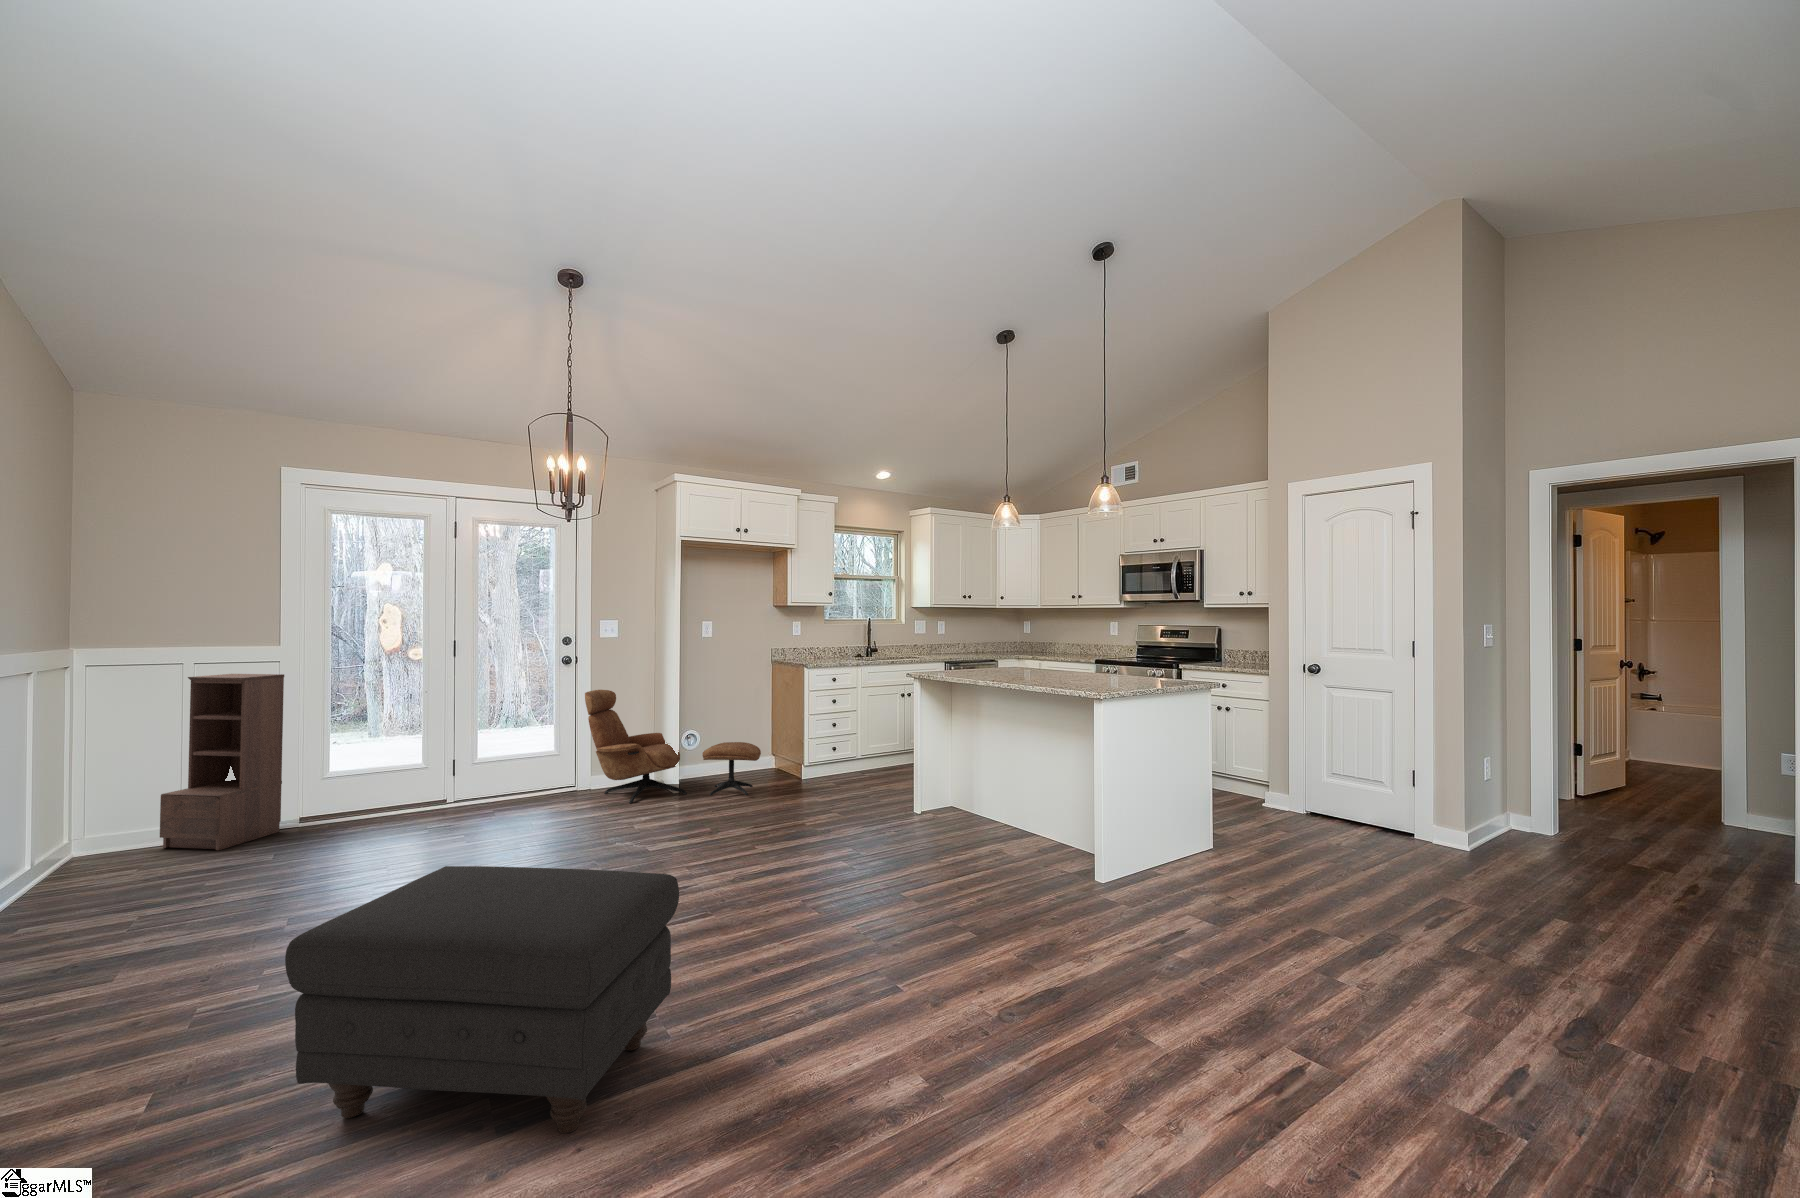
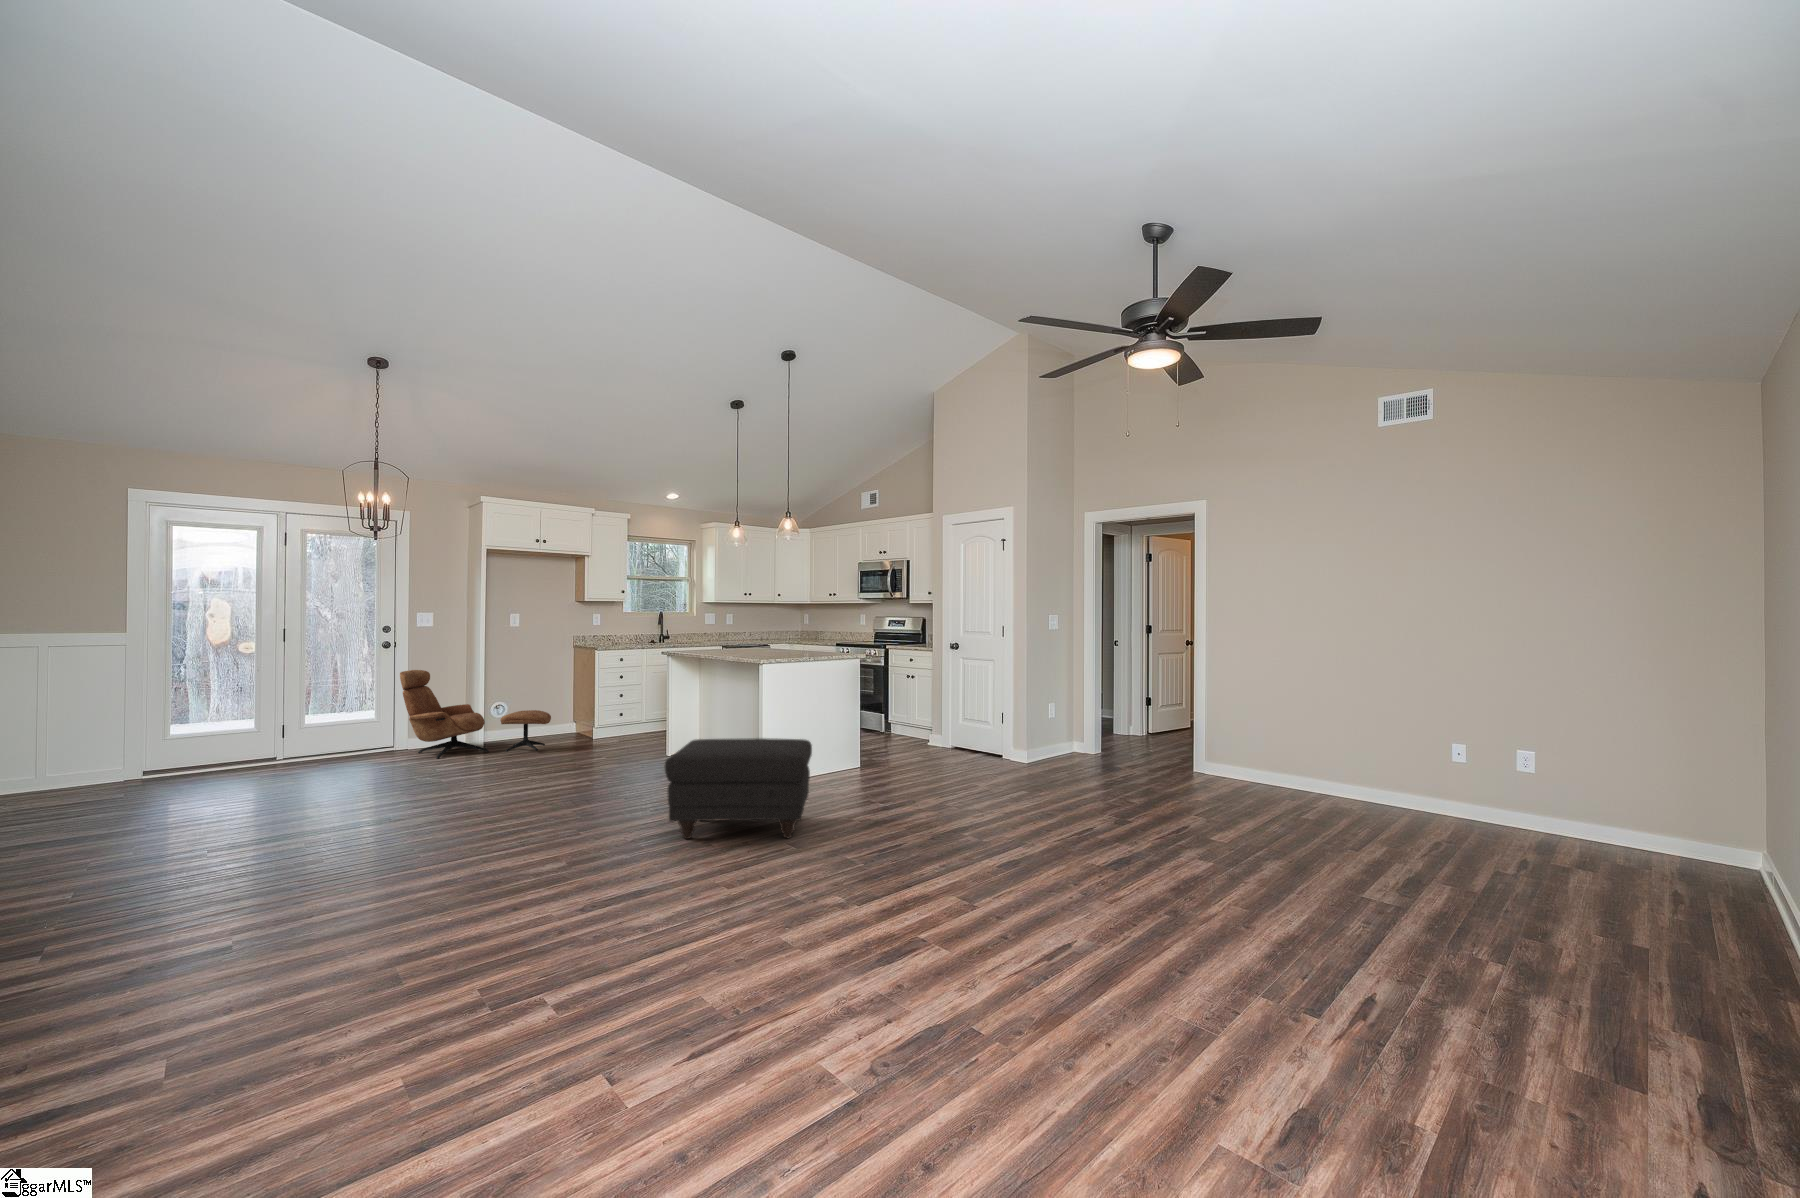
bookshelf: present [160,674,284,850] -> none [20,658,129,797]
ottoman: present [285,866,679,1133] -> present [665,738,812,839]

